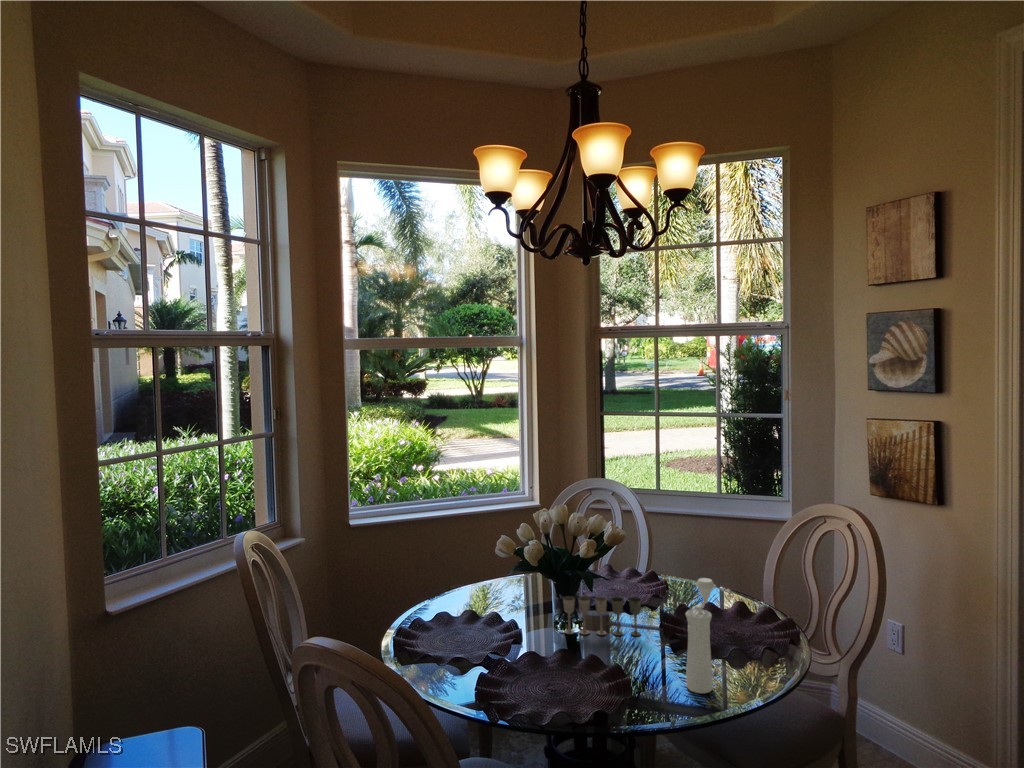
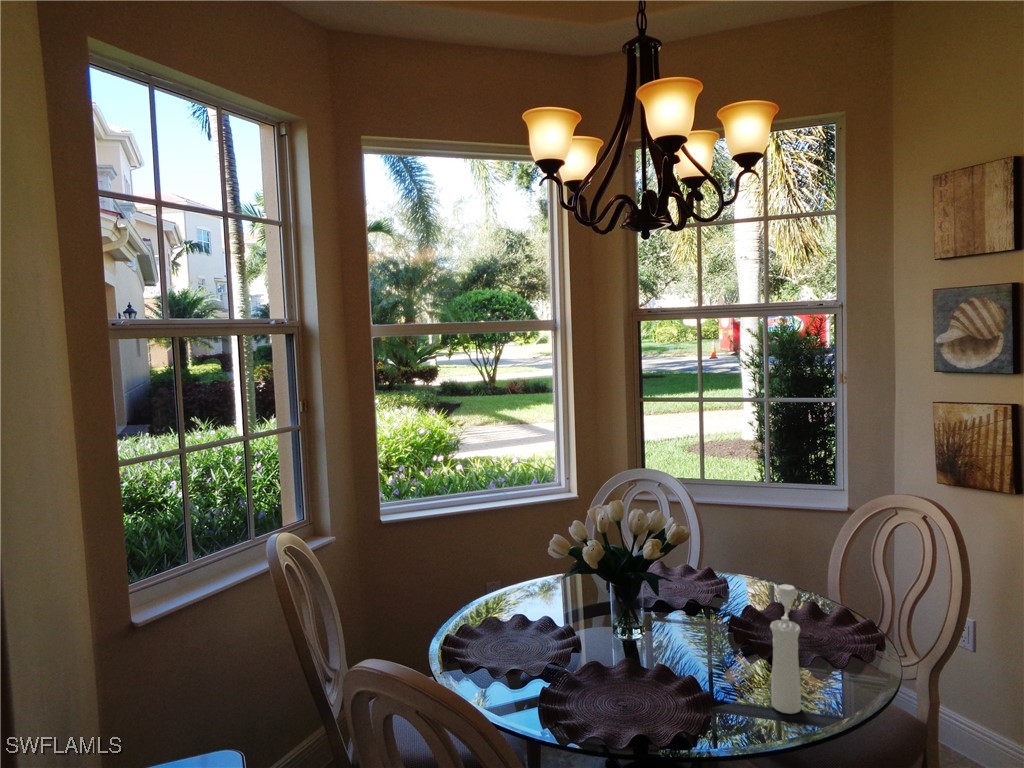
wine glass: present [563,596,641,636] -> none [623,602,709,645]

